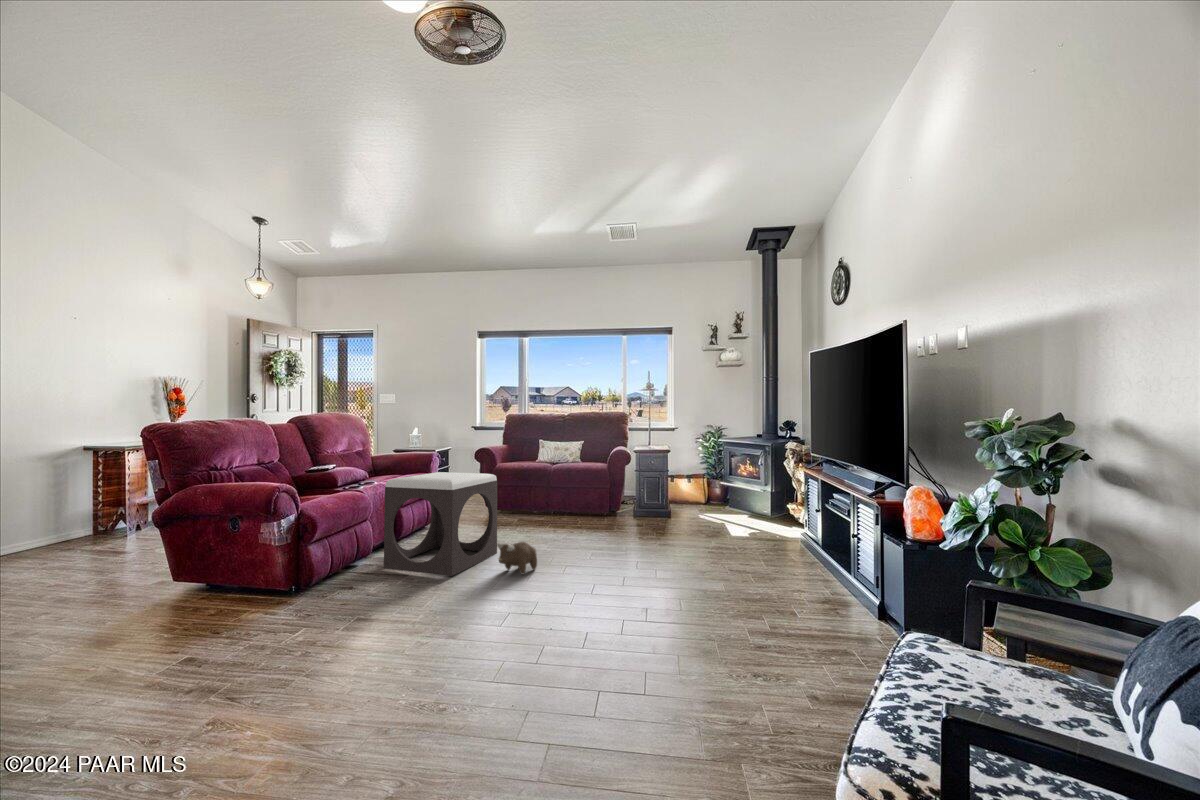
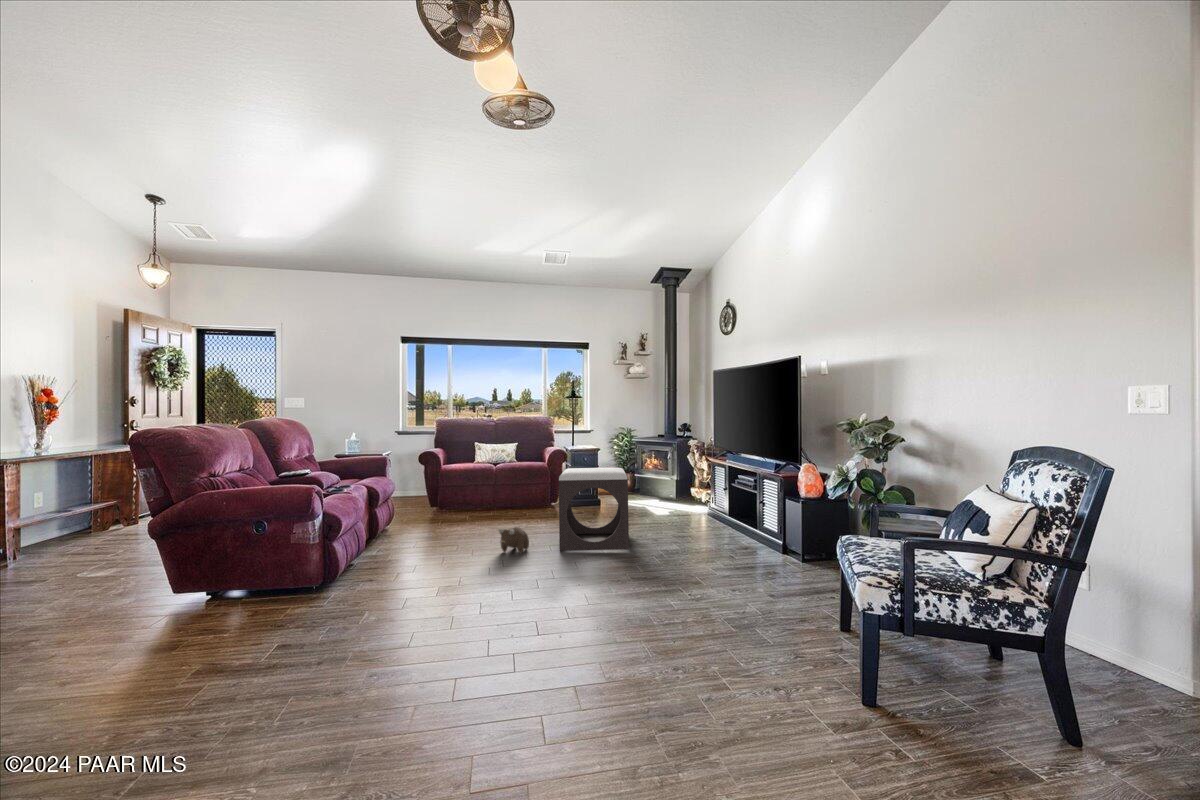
footstool: present [384,472,497,576] -> present [559,468,629,551]

